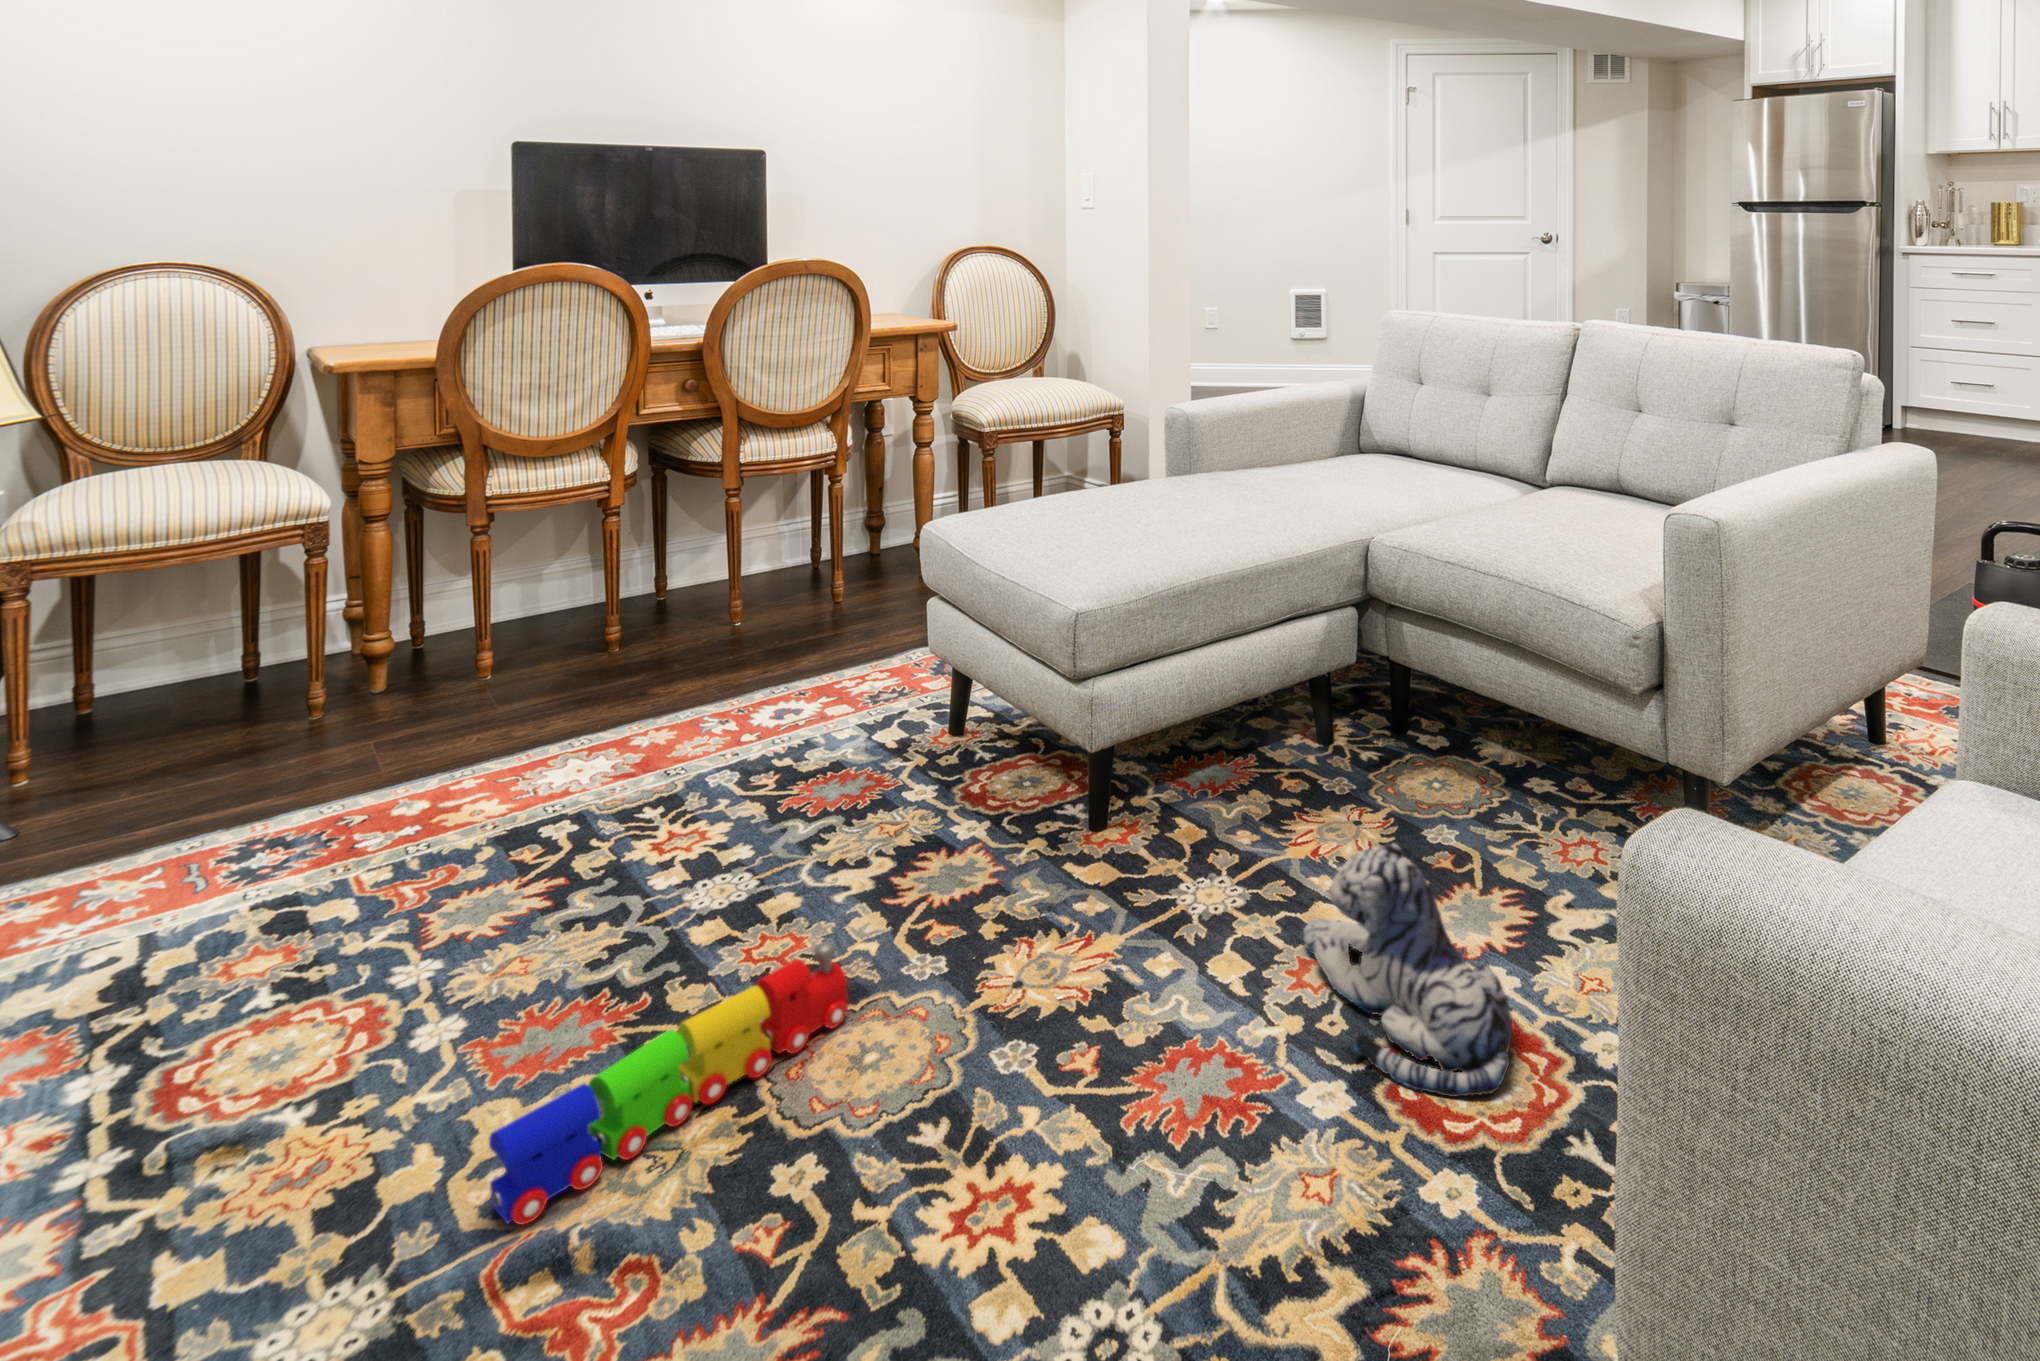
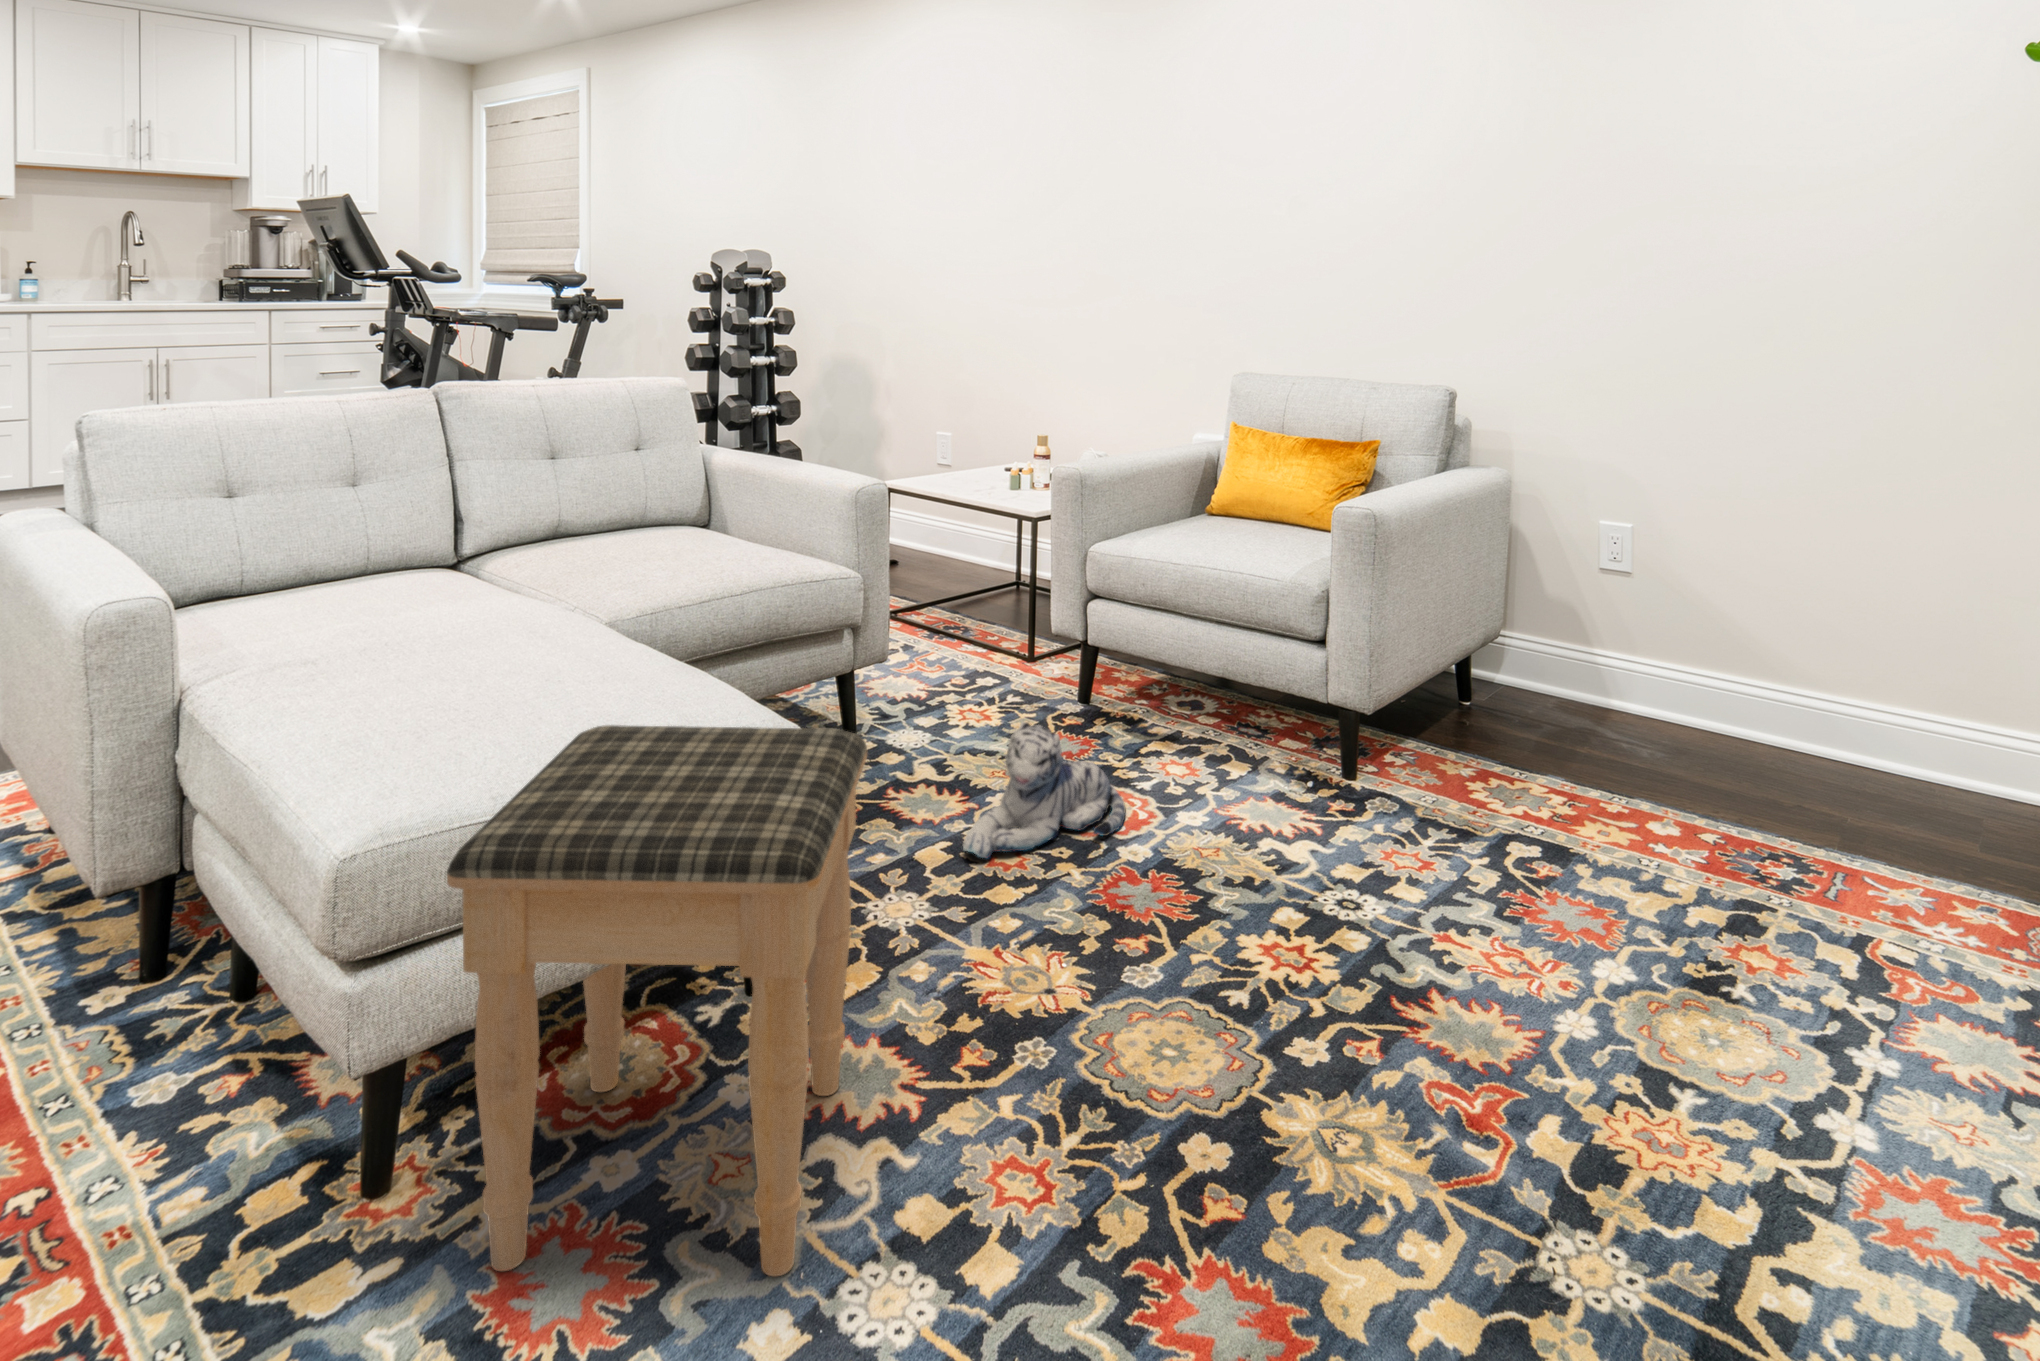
footstool: none [739,540,1035,870] -> present [447,725,867,1276]
toy train: present [489,941,848,1225] -> none [1106,1014,1453,1219]

